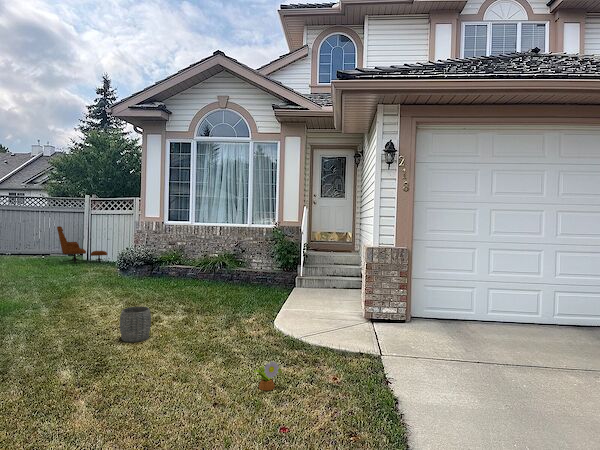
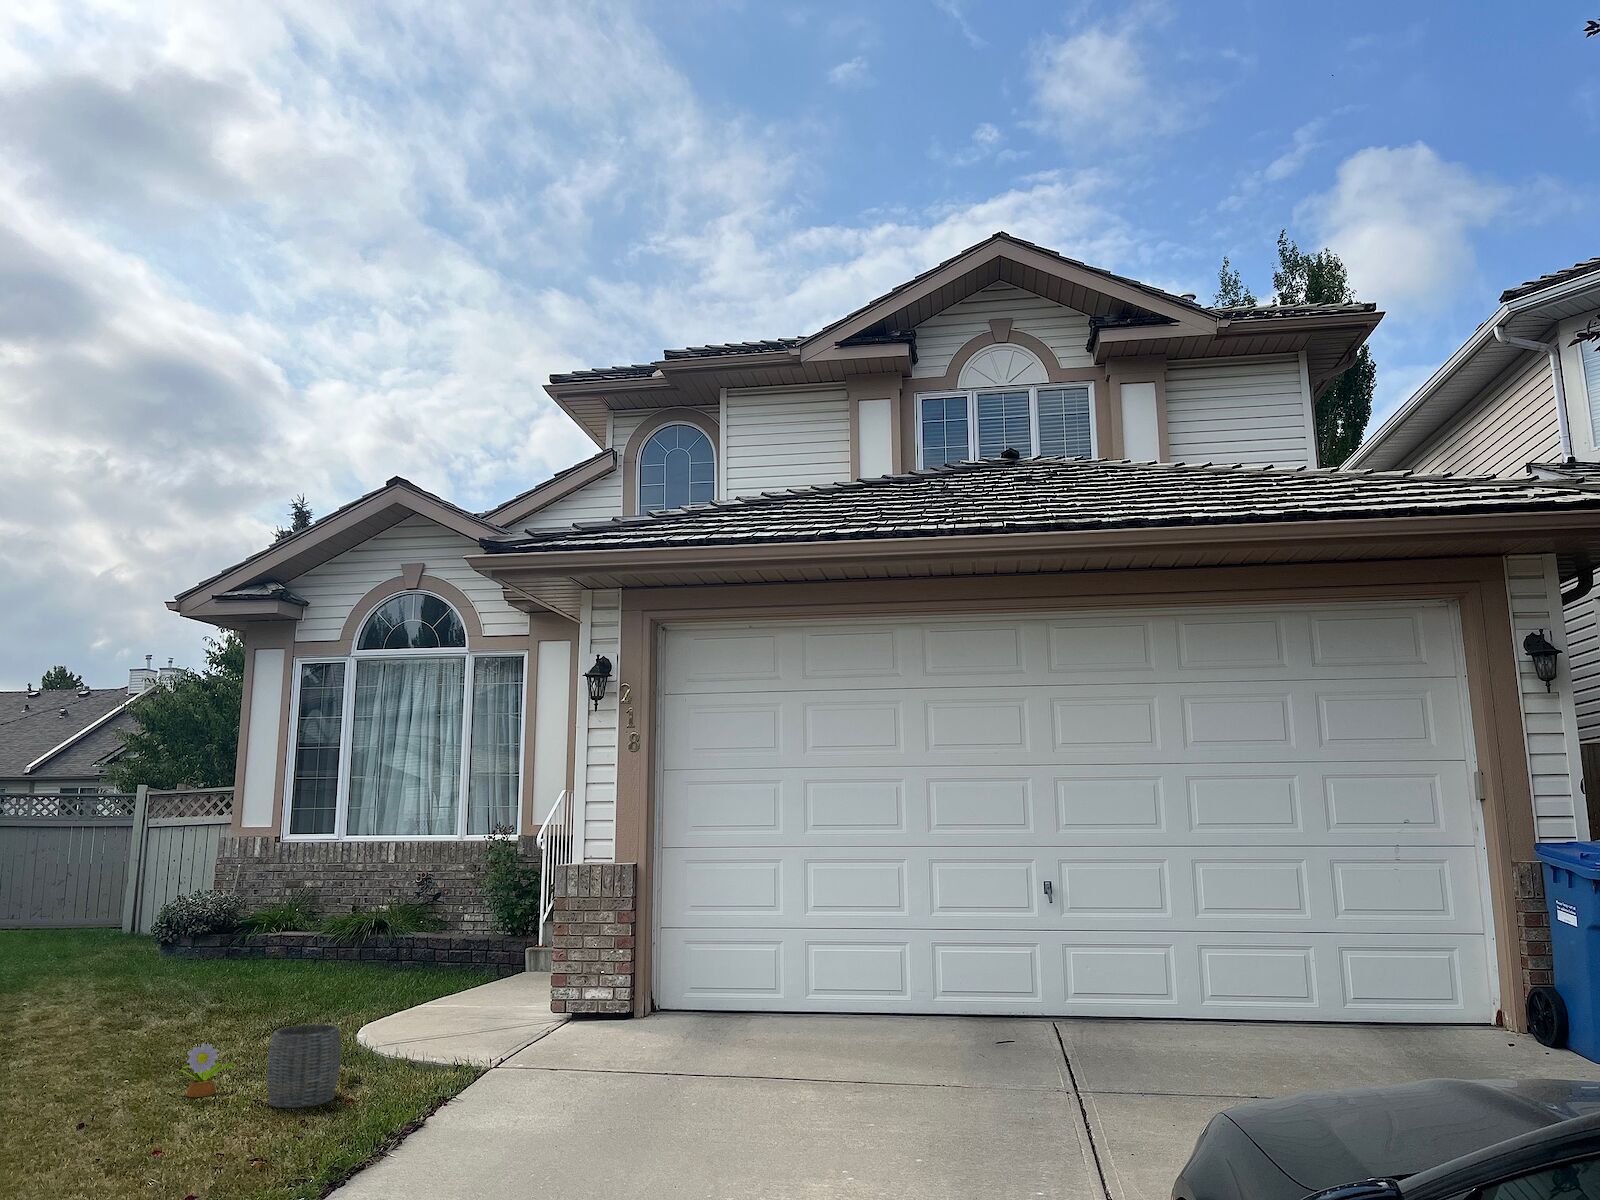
lounge chair: present [57,226,107,263] -> none [66,856,176,942]
woven basket: present [120,307,151,342] -> present [267,1024,341,1108]

